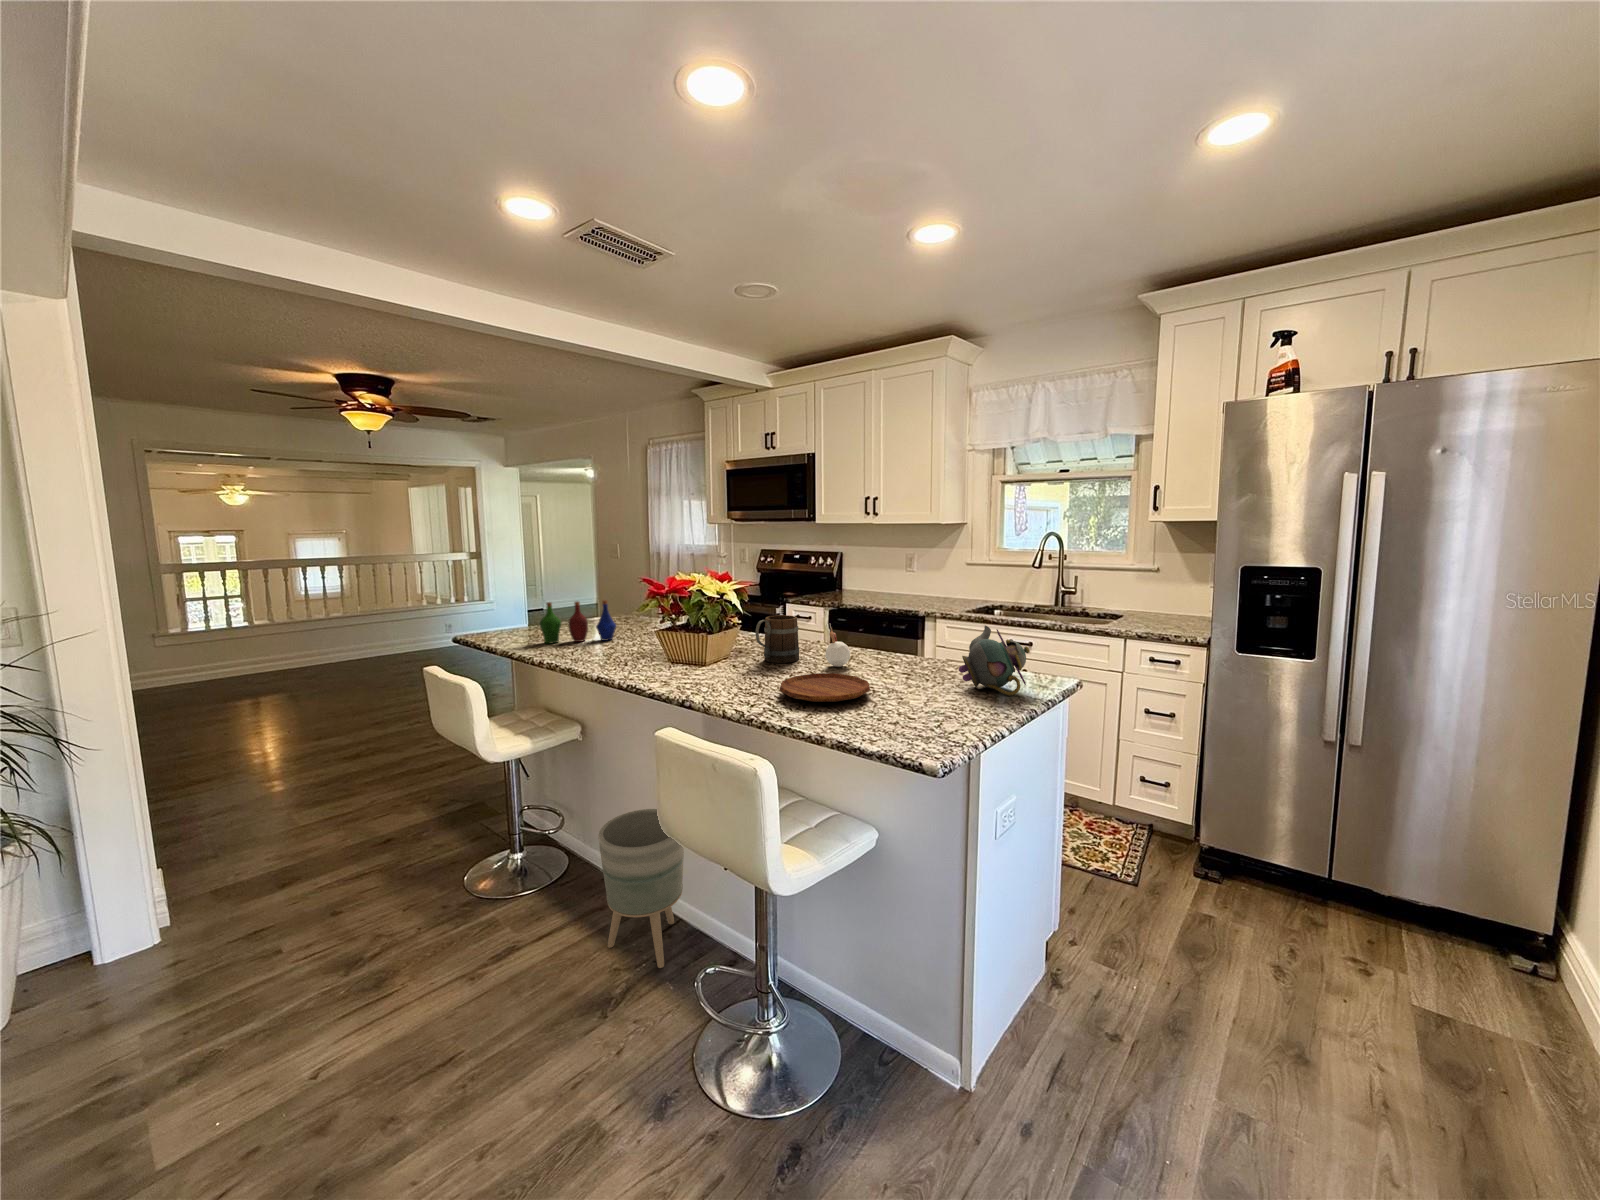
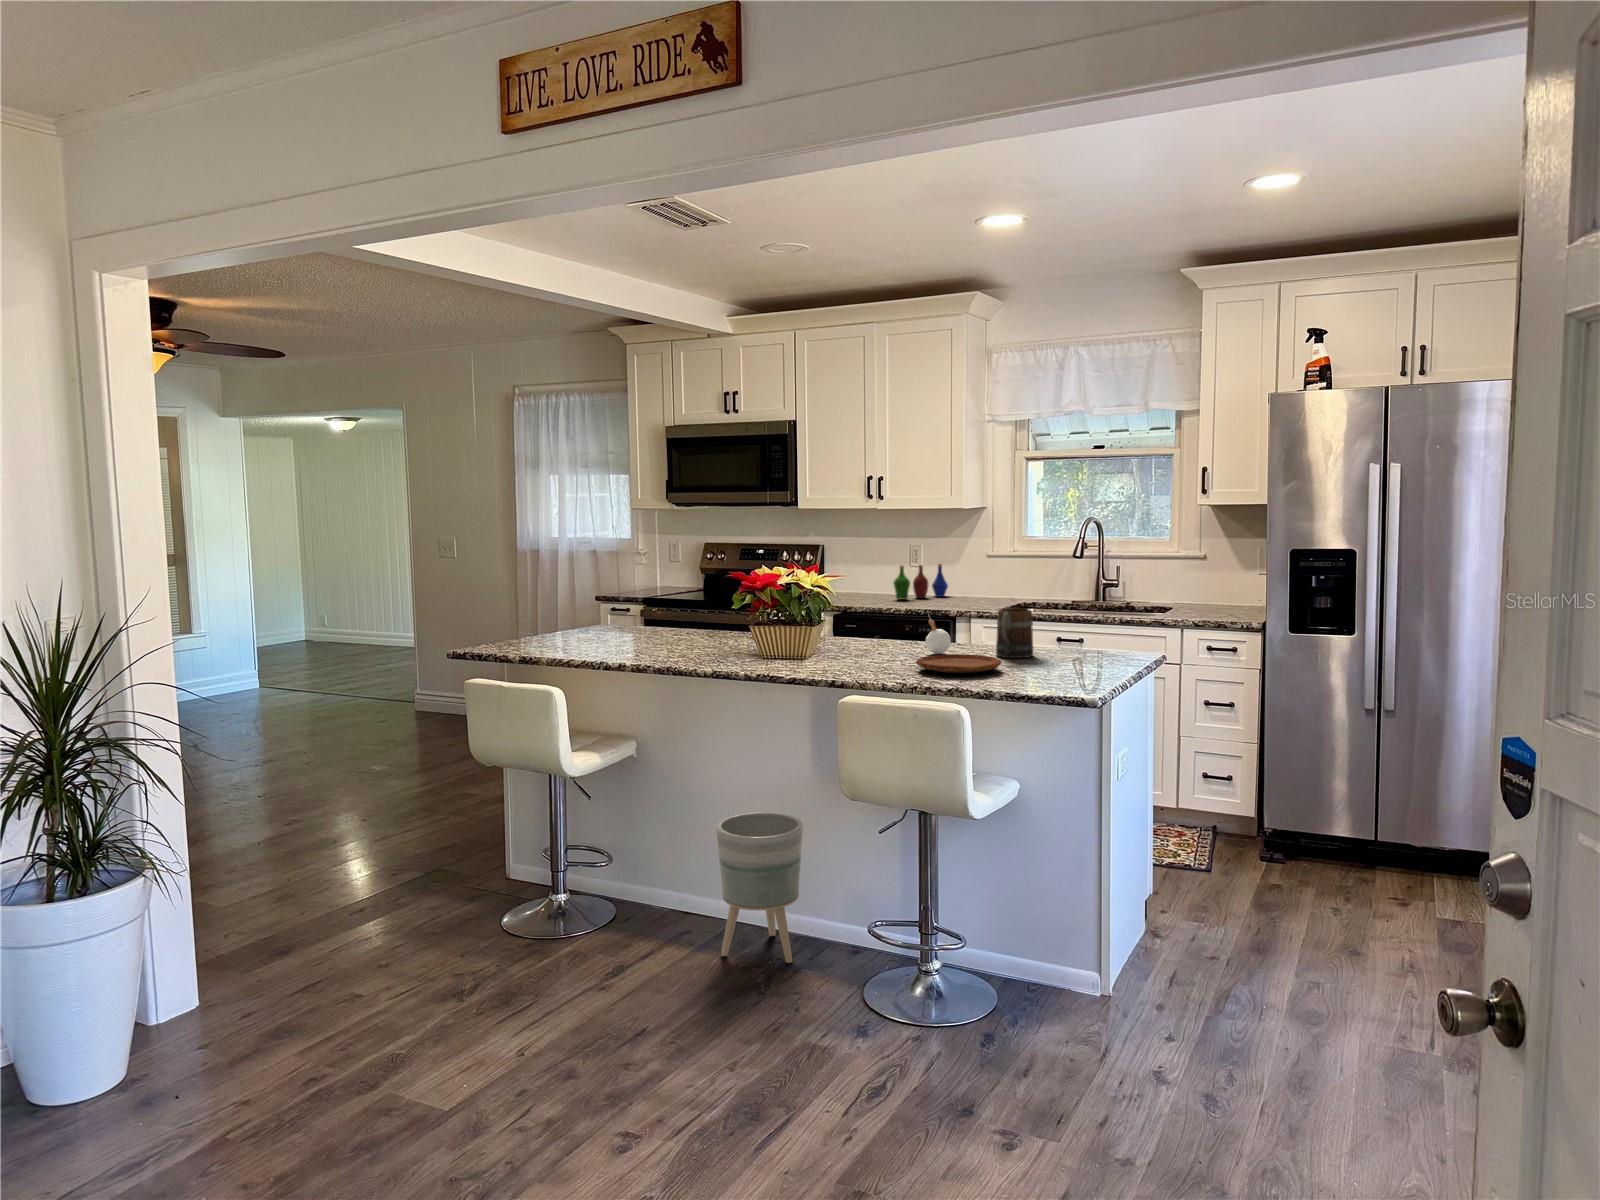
bottle: present [540,600,616,644] -> present [894,564,948,600]
mug: present [756,615,799,663] -> present [996,609,1033,658]
teapot: present [959,625,1030,696] -> none [1068,605,1131,664]

